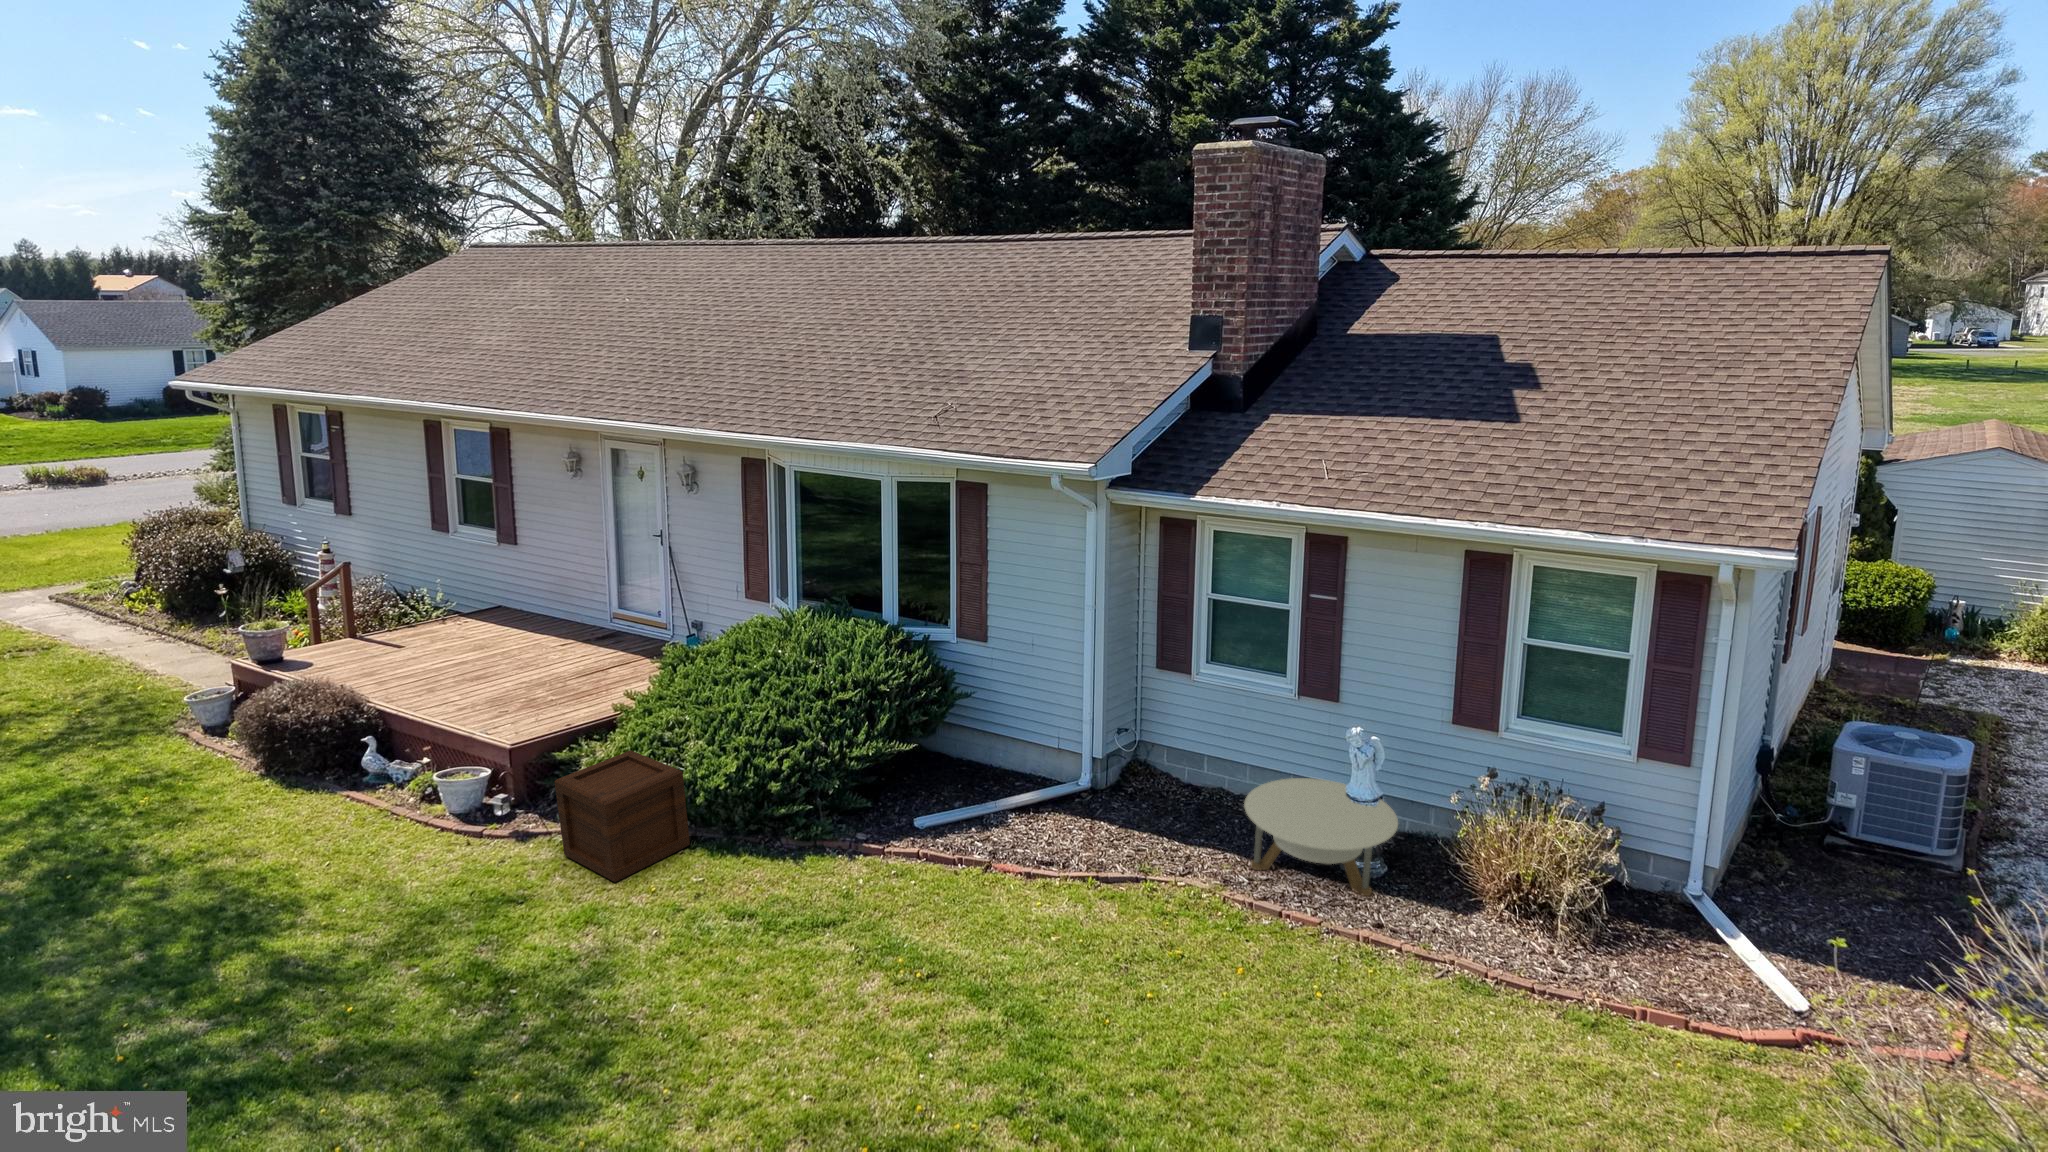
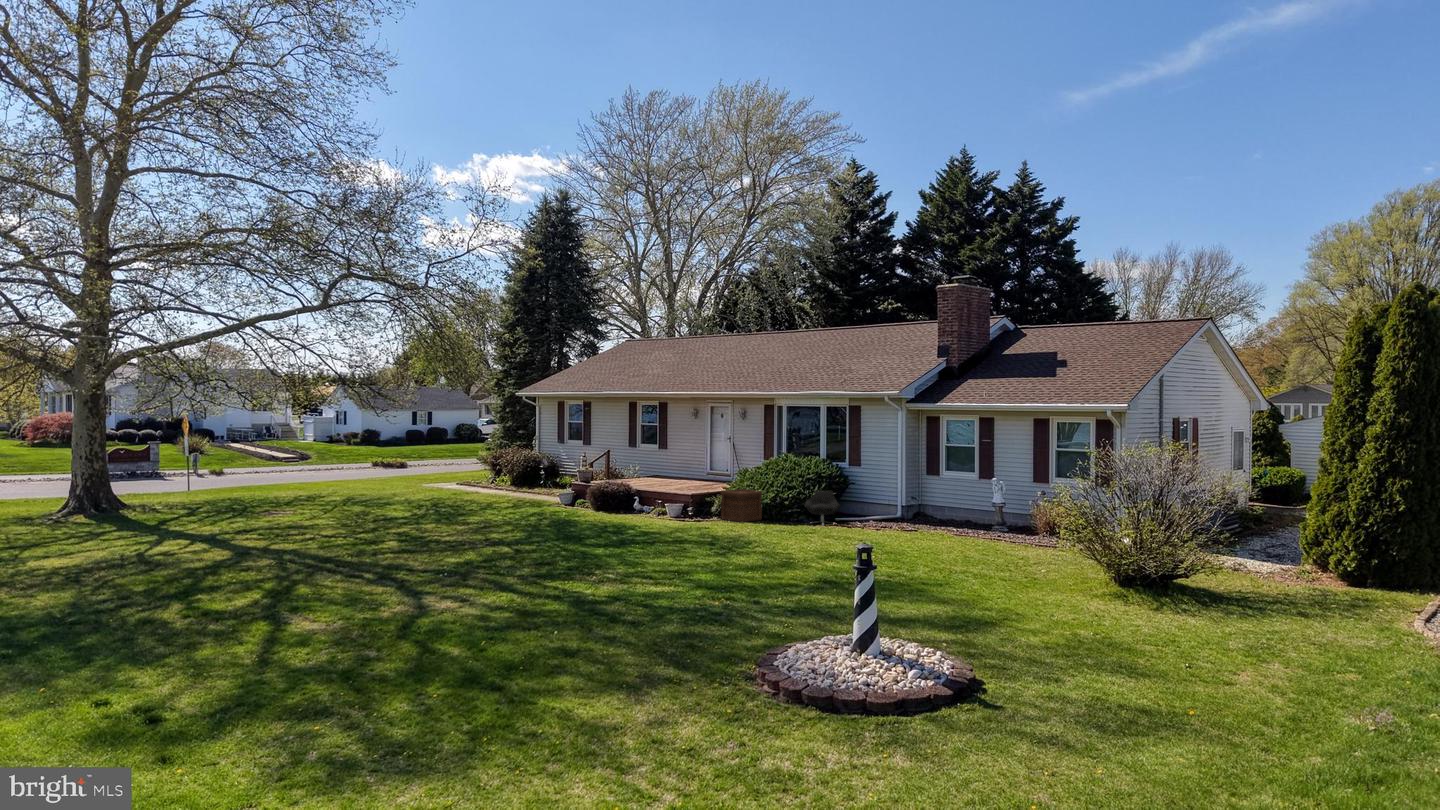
lounge chair: none [803,753,912,886] -> present [805,491,841,524]
round table: present [1244,778,1398,896] -> none [957,504,1012,532]

